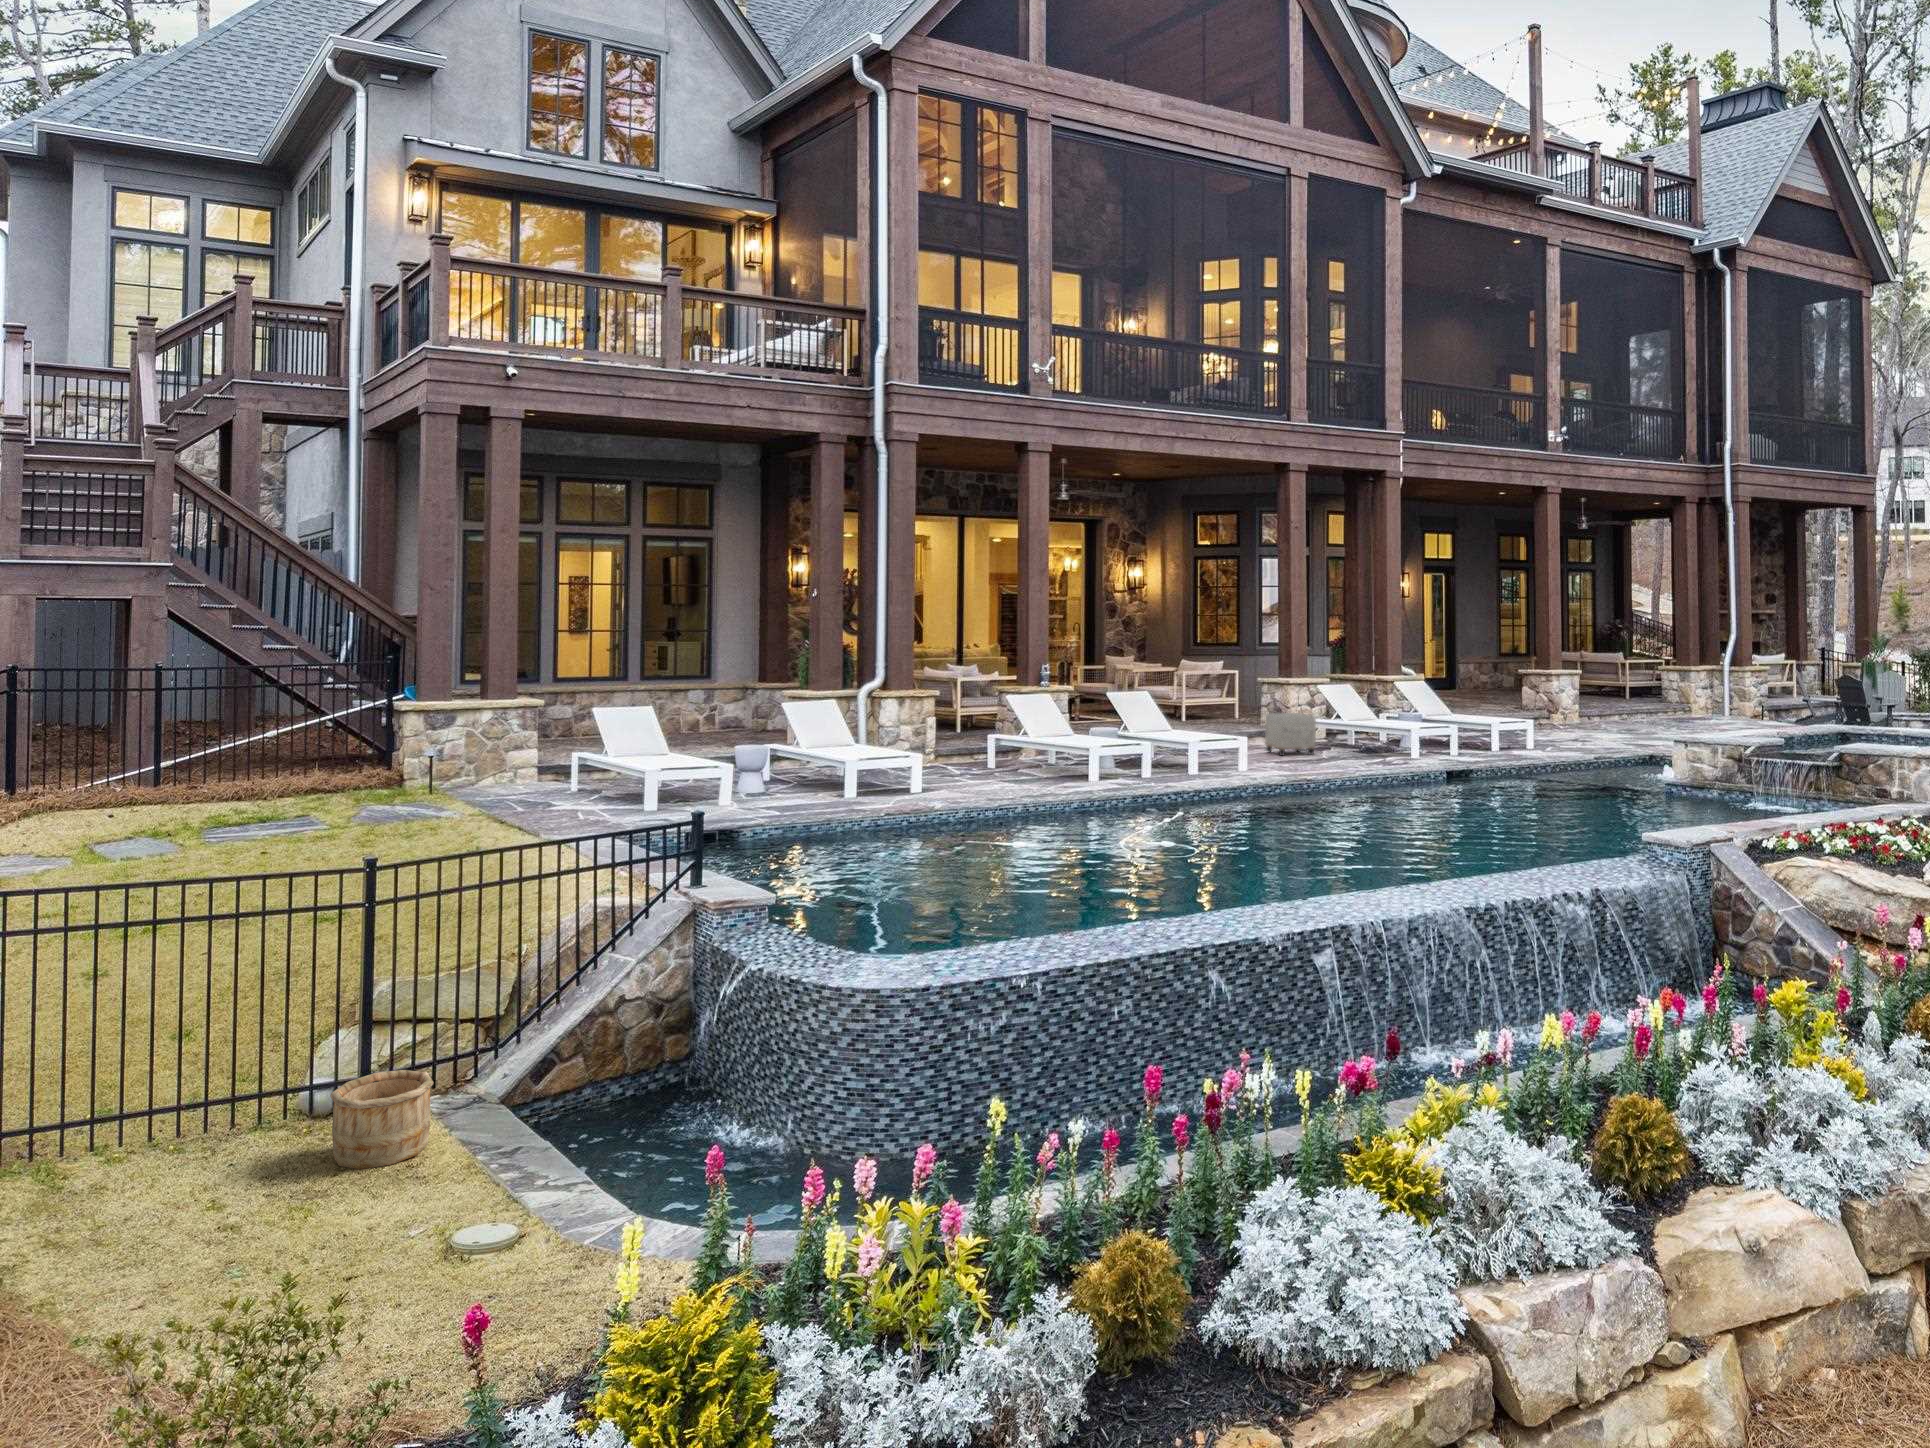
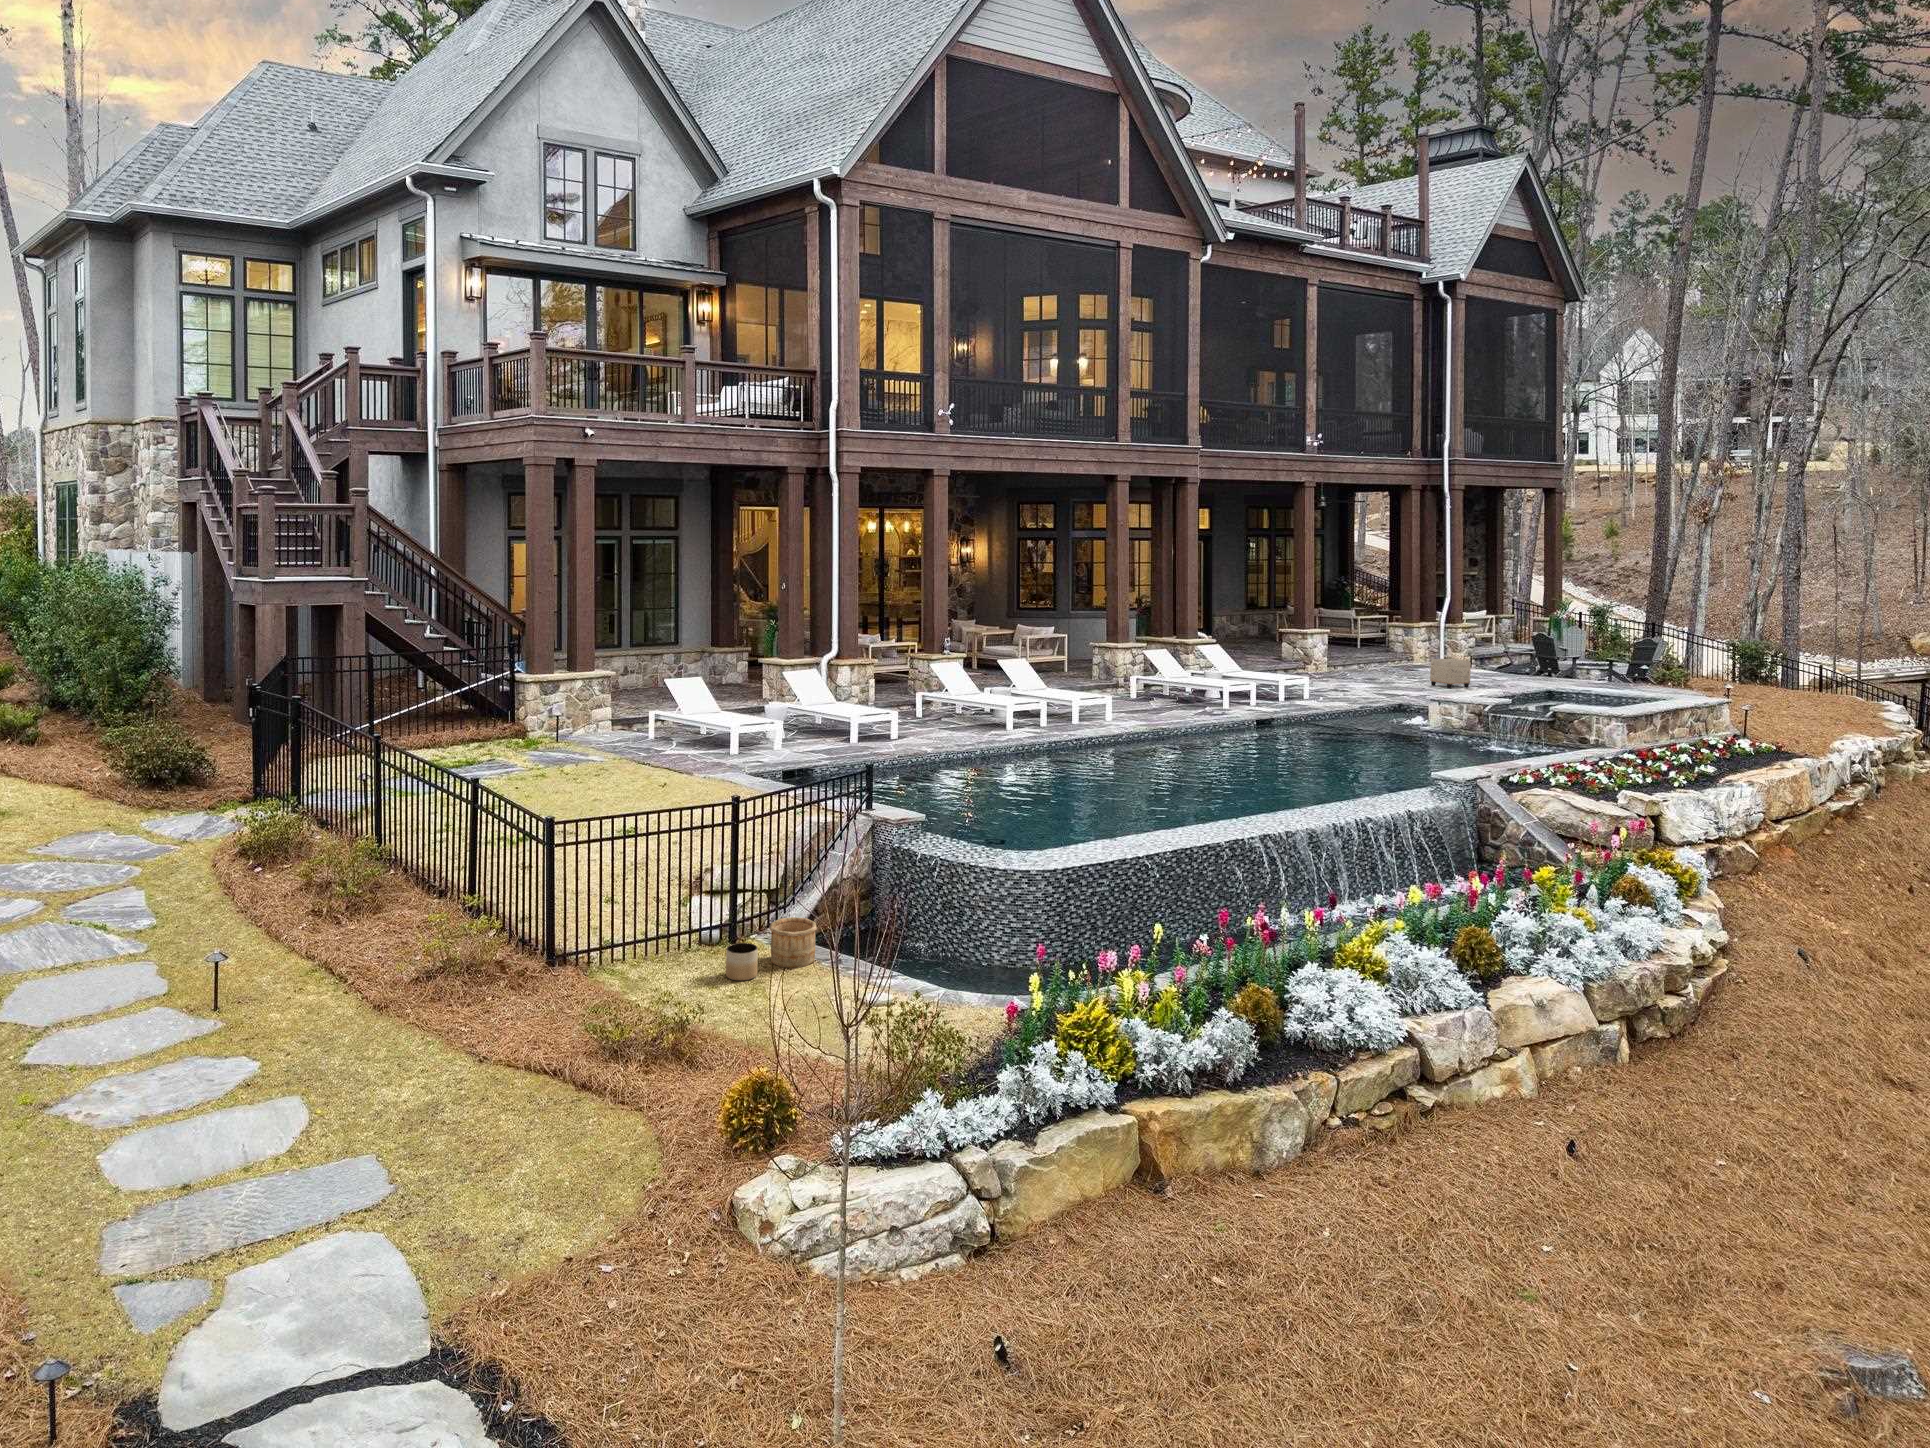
ottoman: present [1265,713,1316,756] -> present [1430,659,1471,689]
planter: none [196,1122,271,1199] -> present [726,943,758,981]

